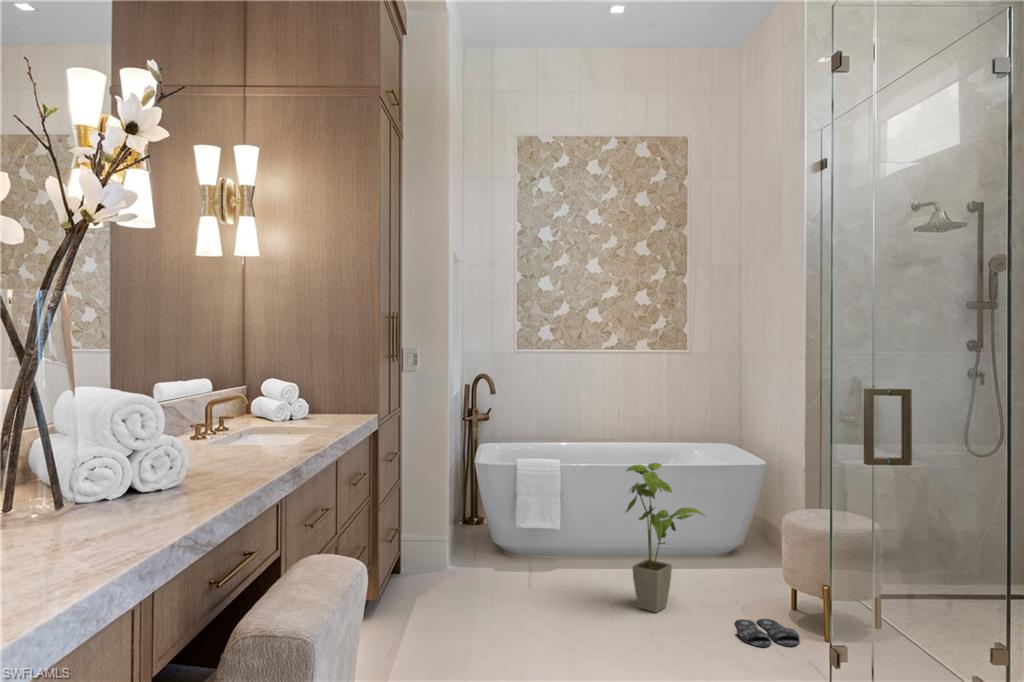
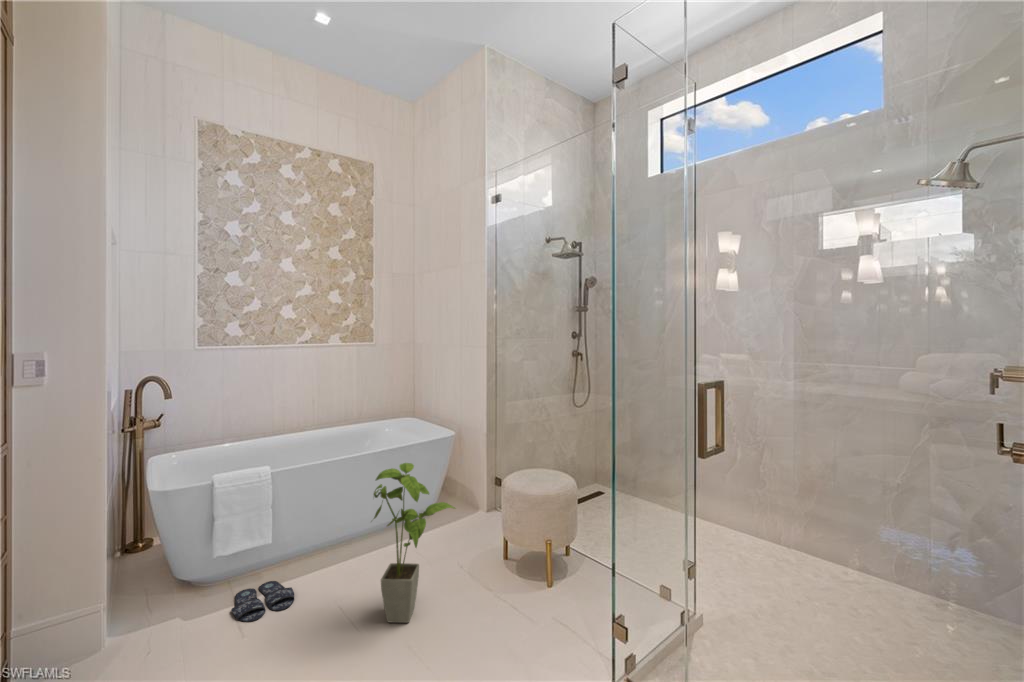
slippers: present [735,619,800,648] -> present [231,581,294,622]

